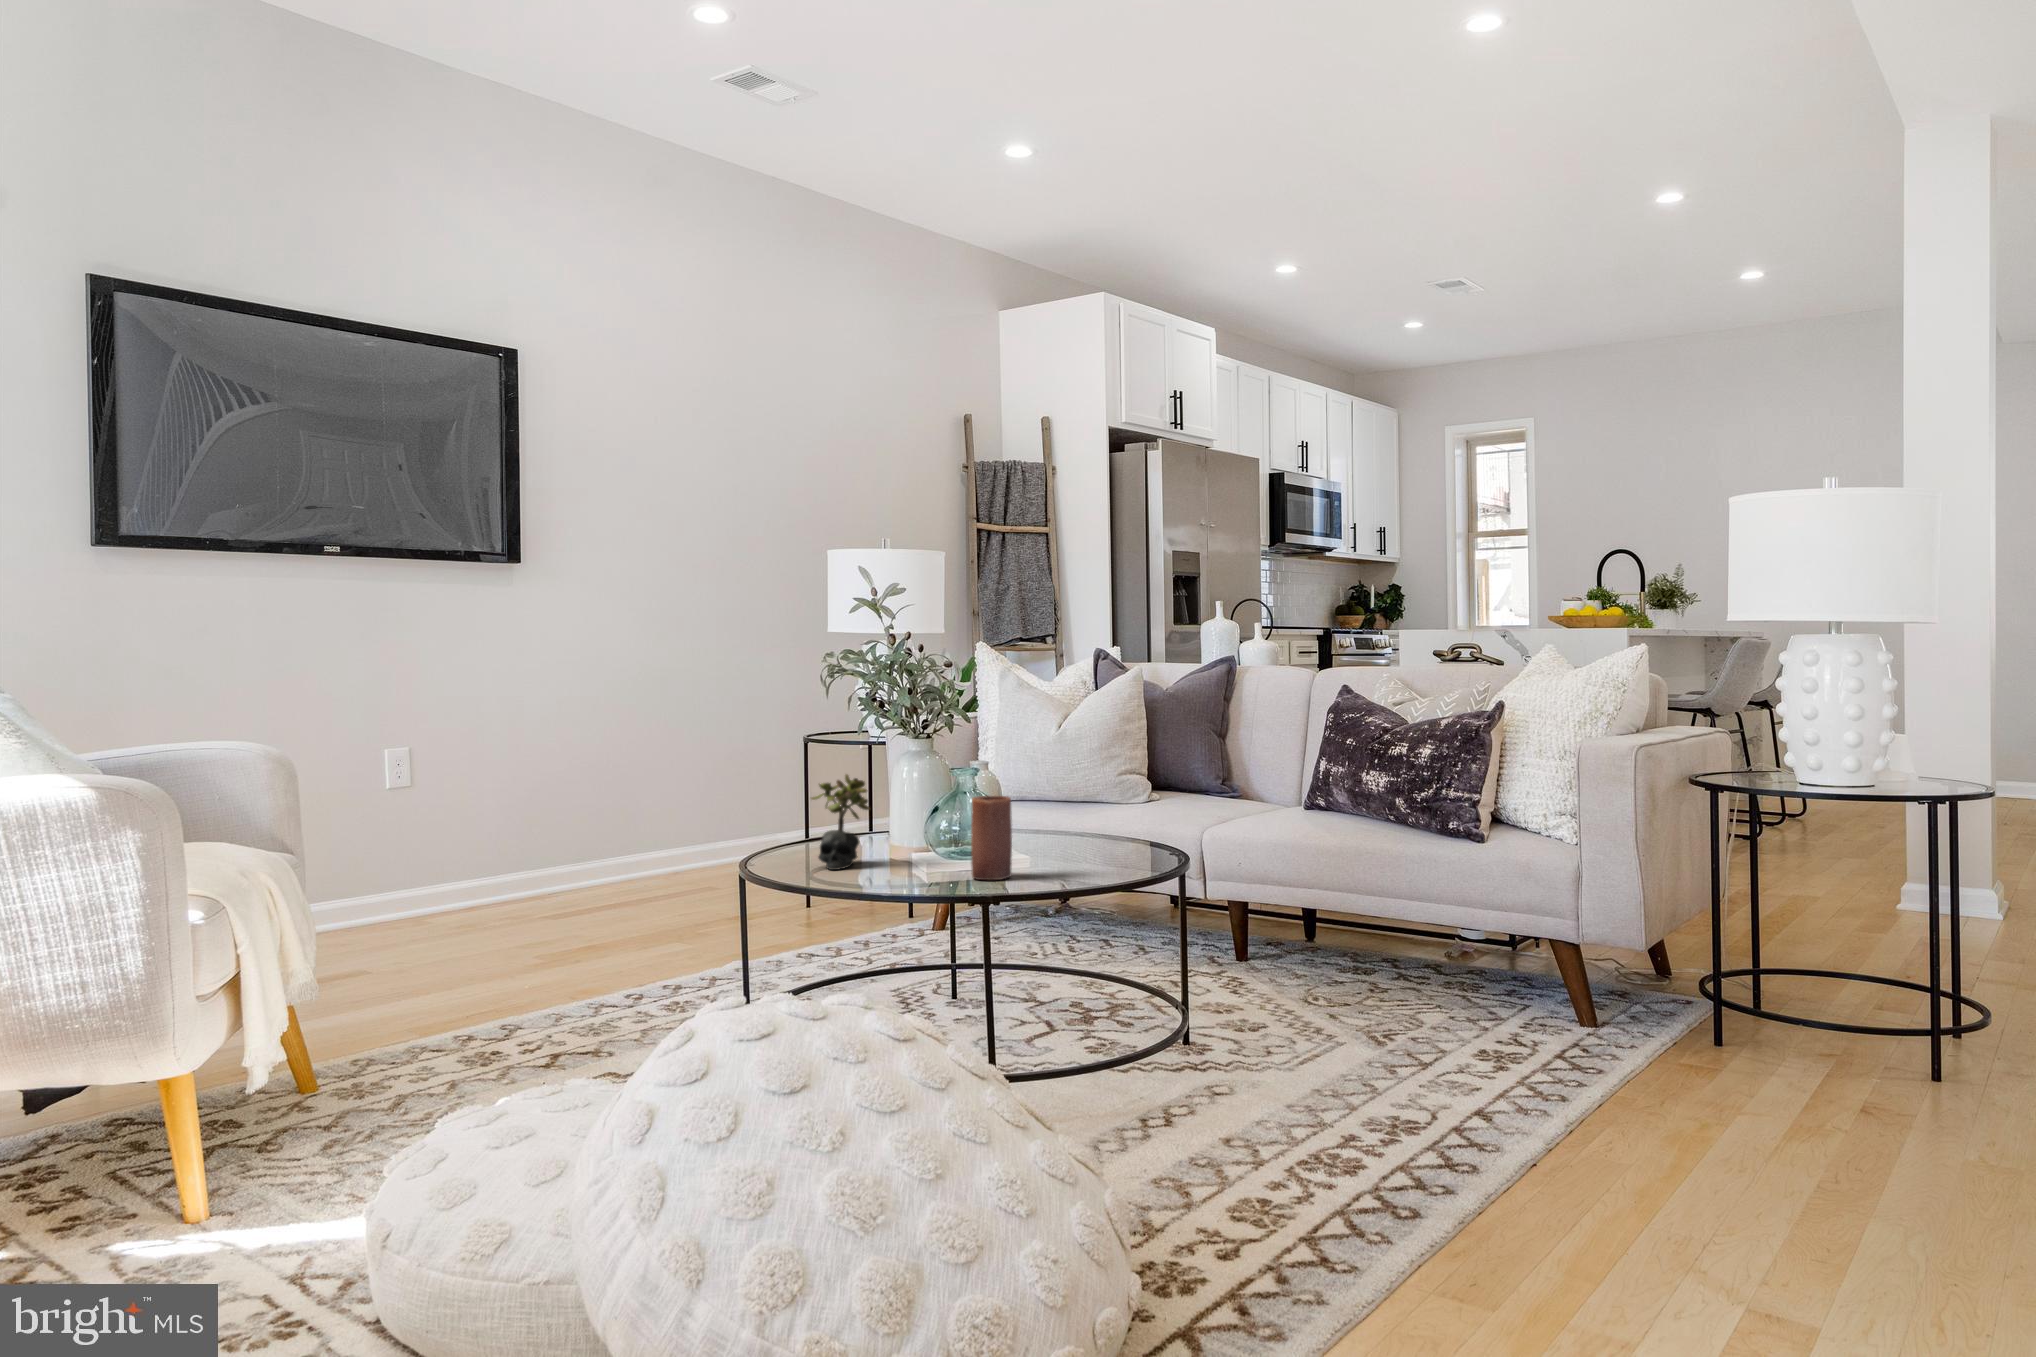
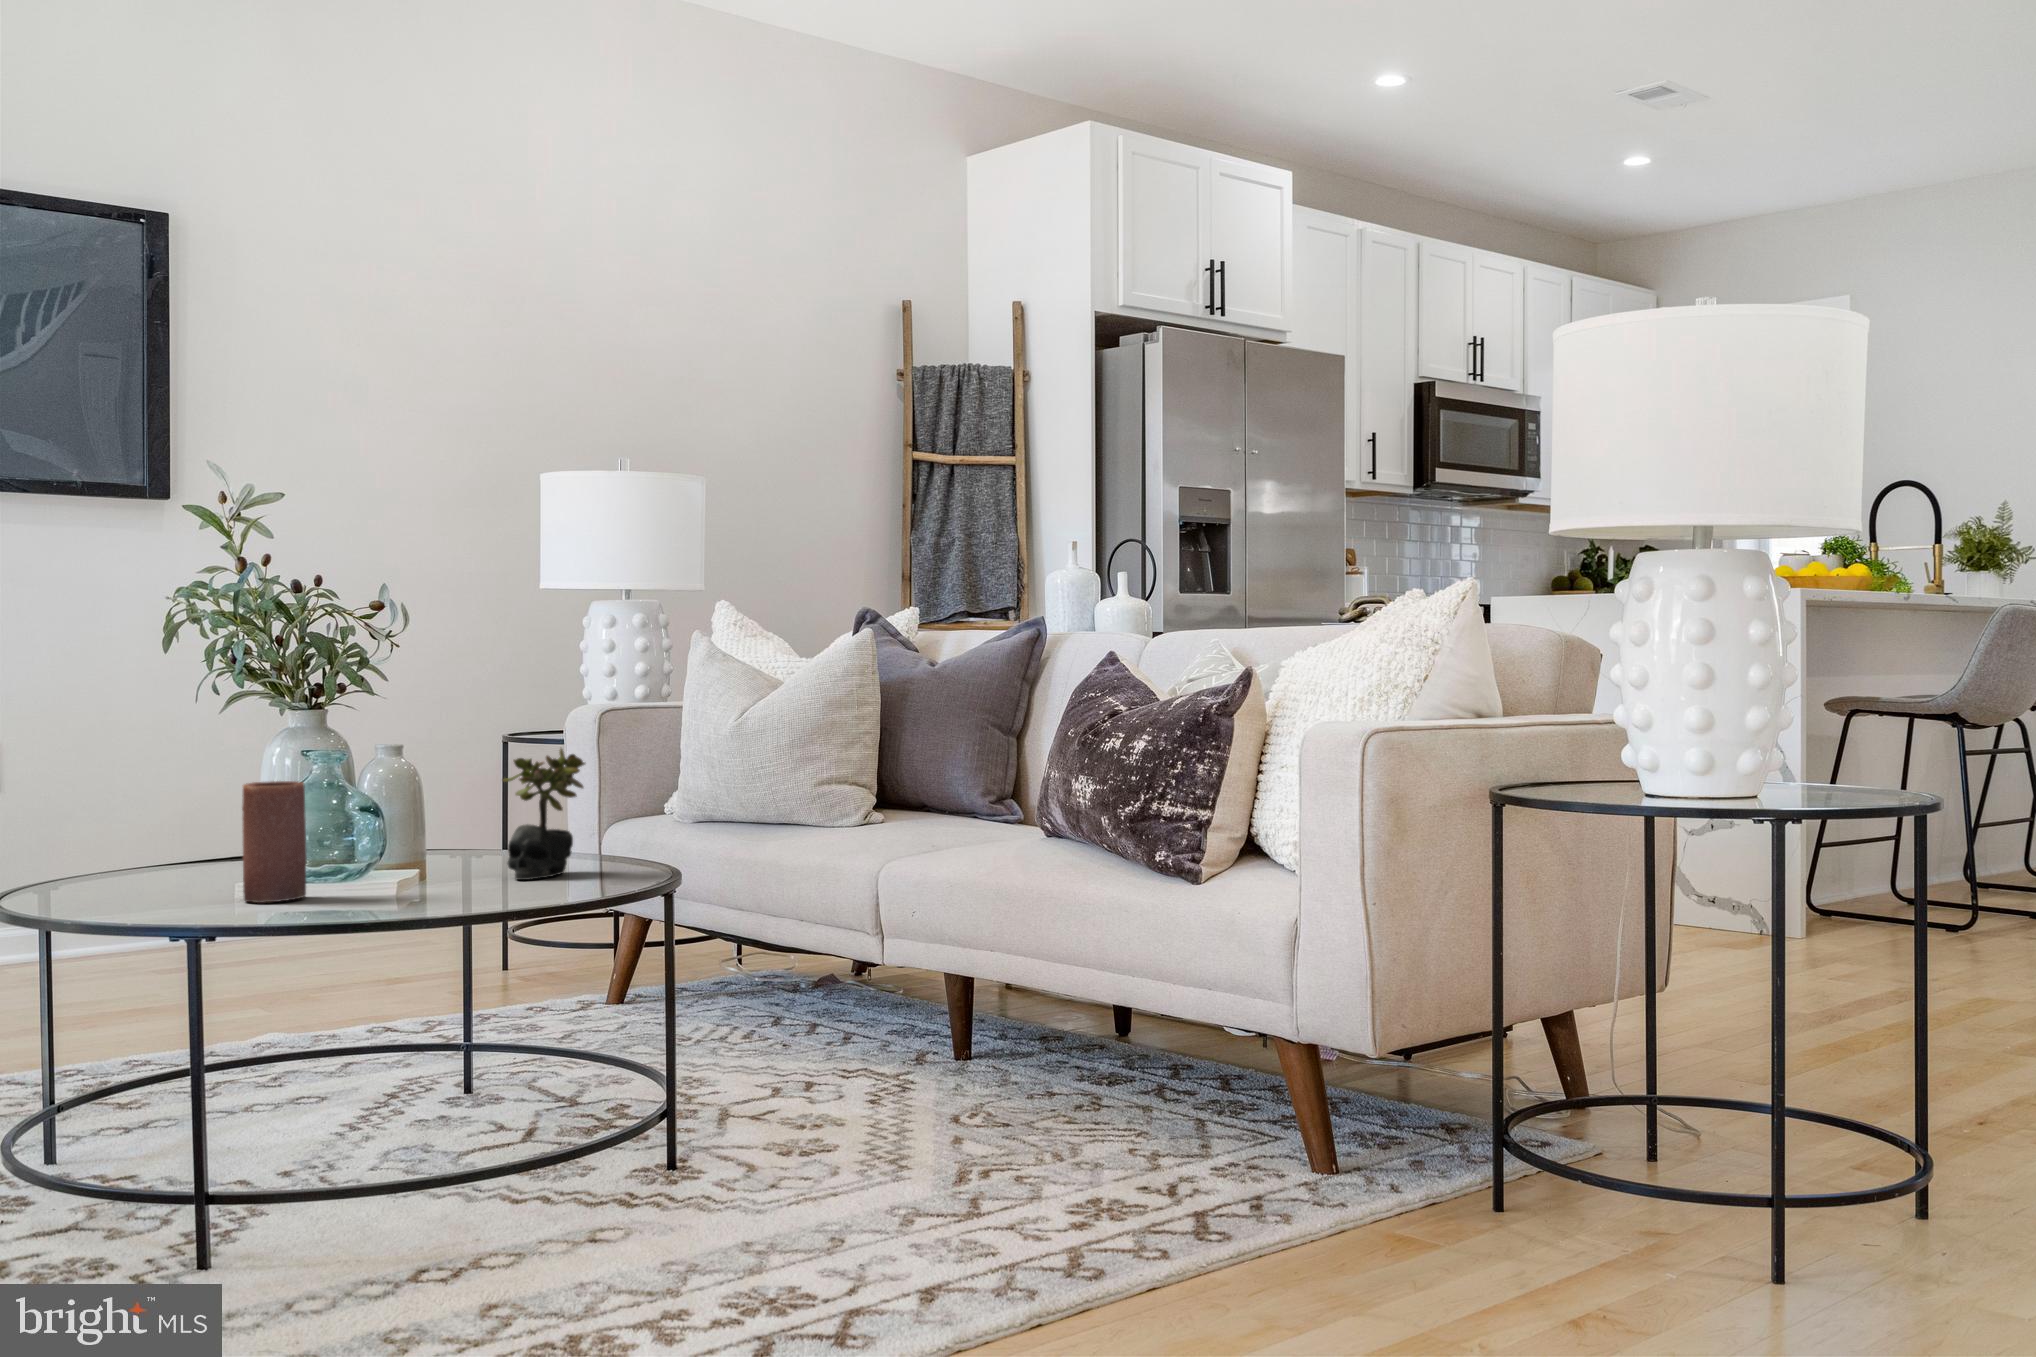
succulent plant: present [811,774,870,870] -> present [503,749,585,880]

